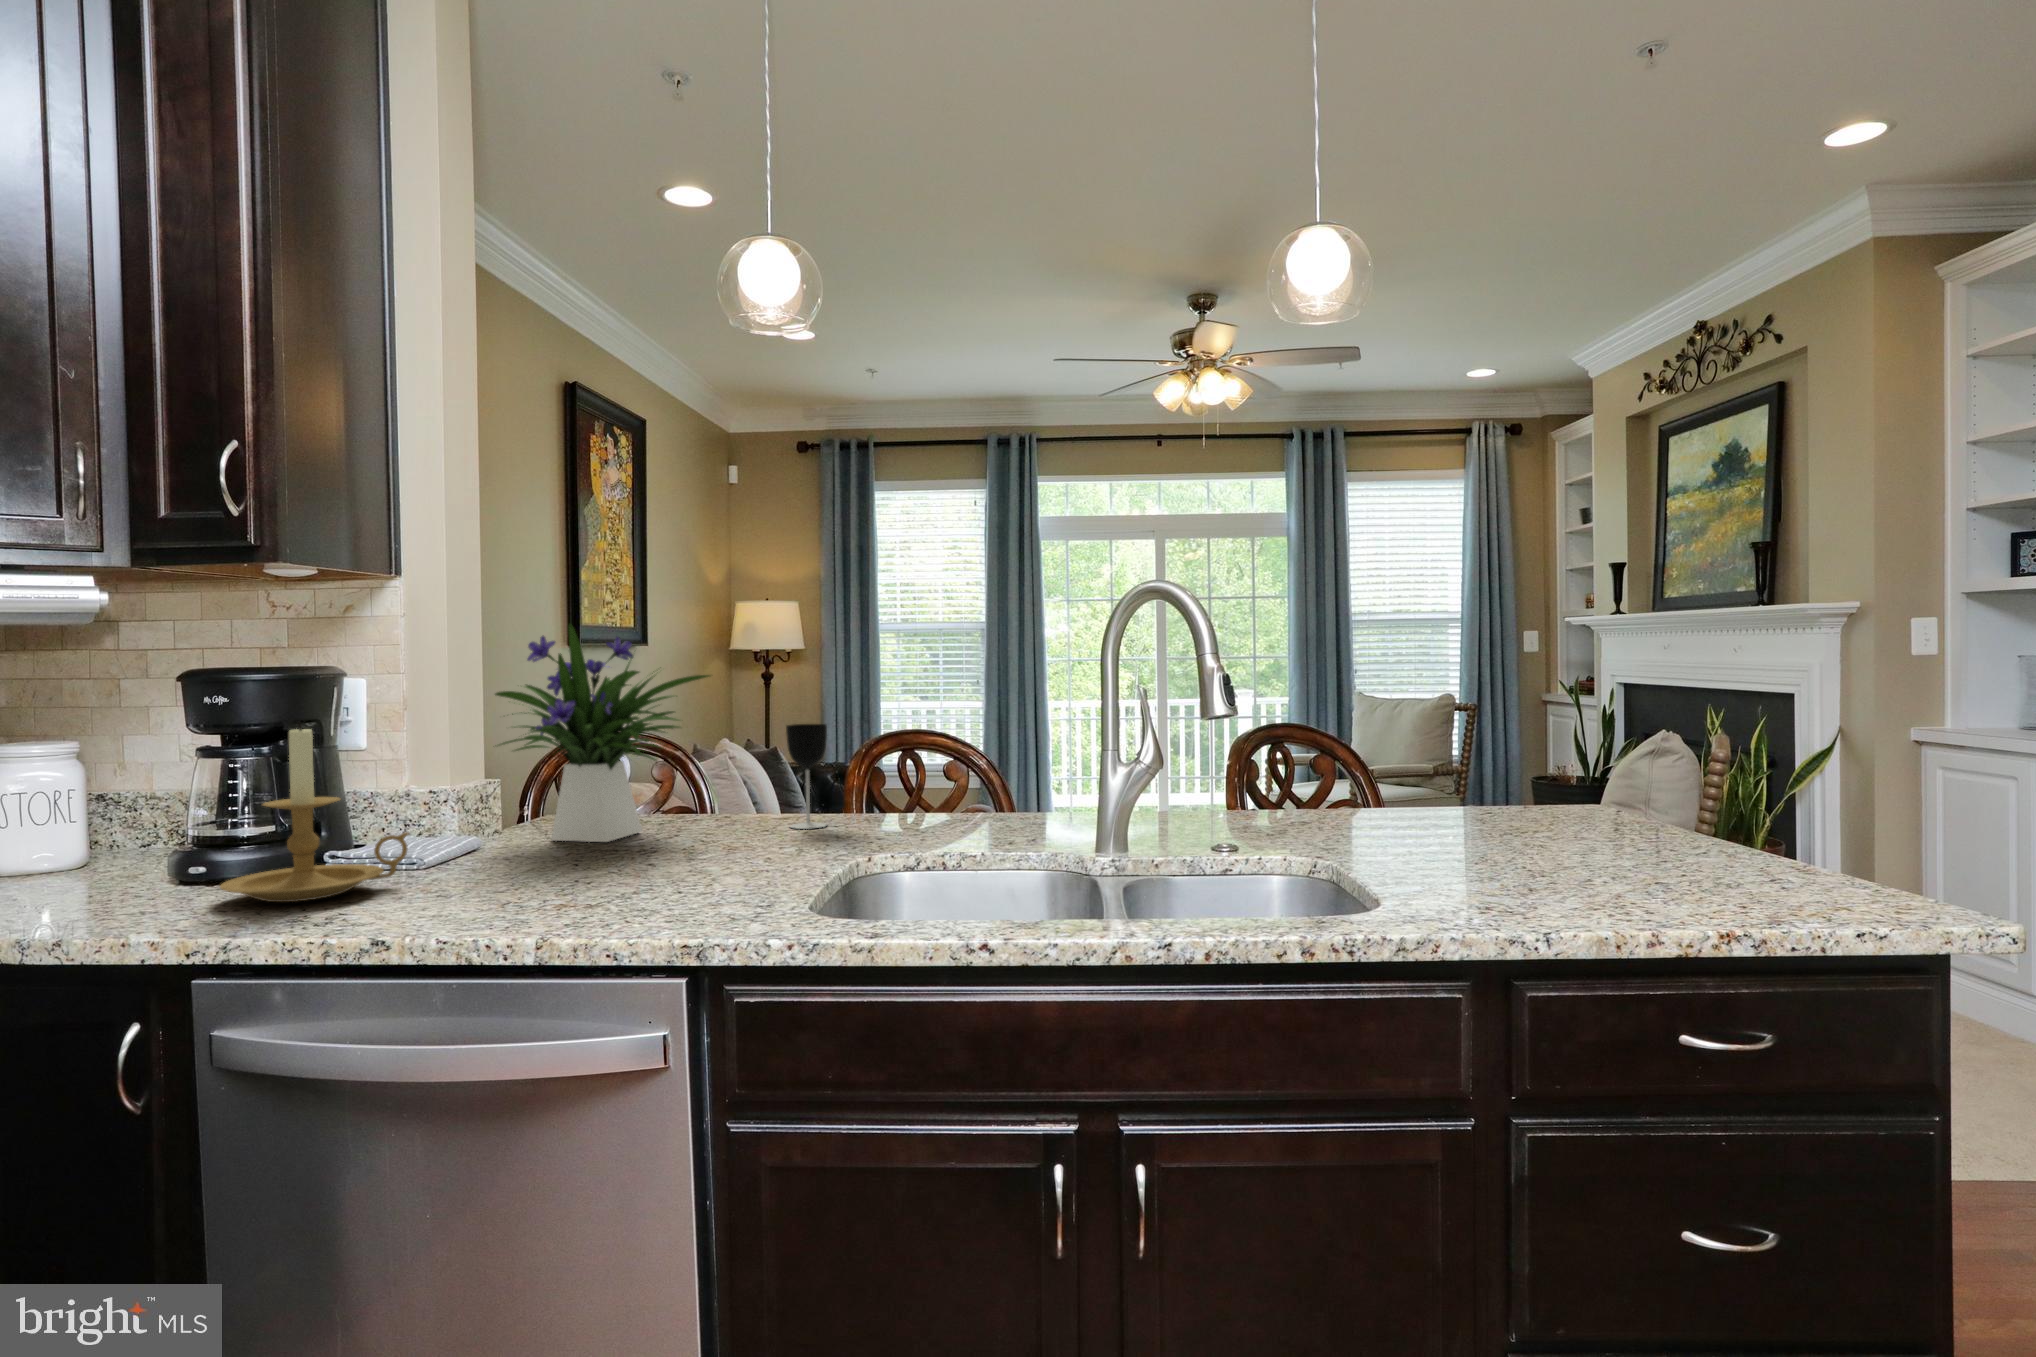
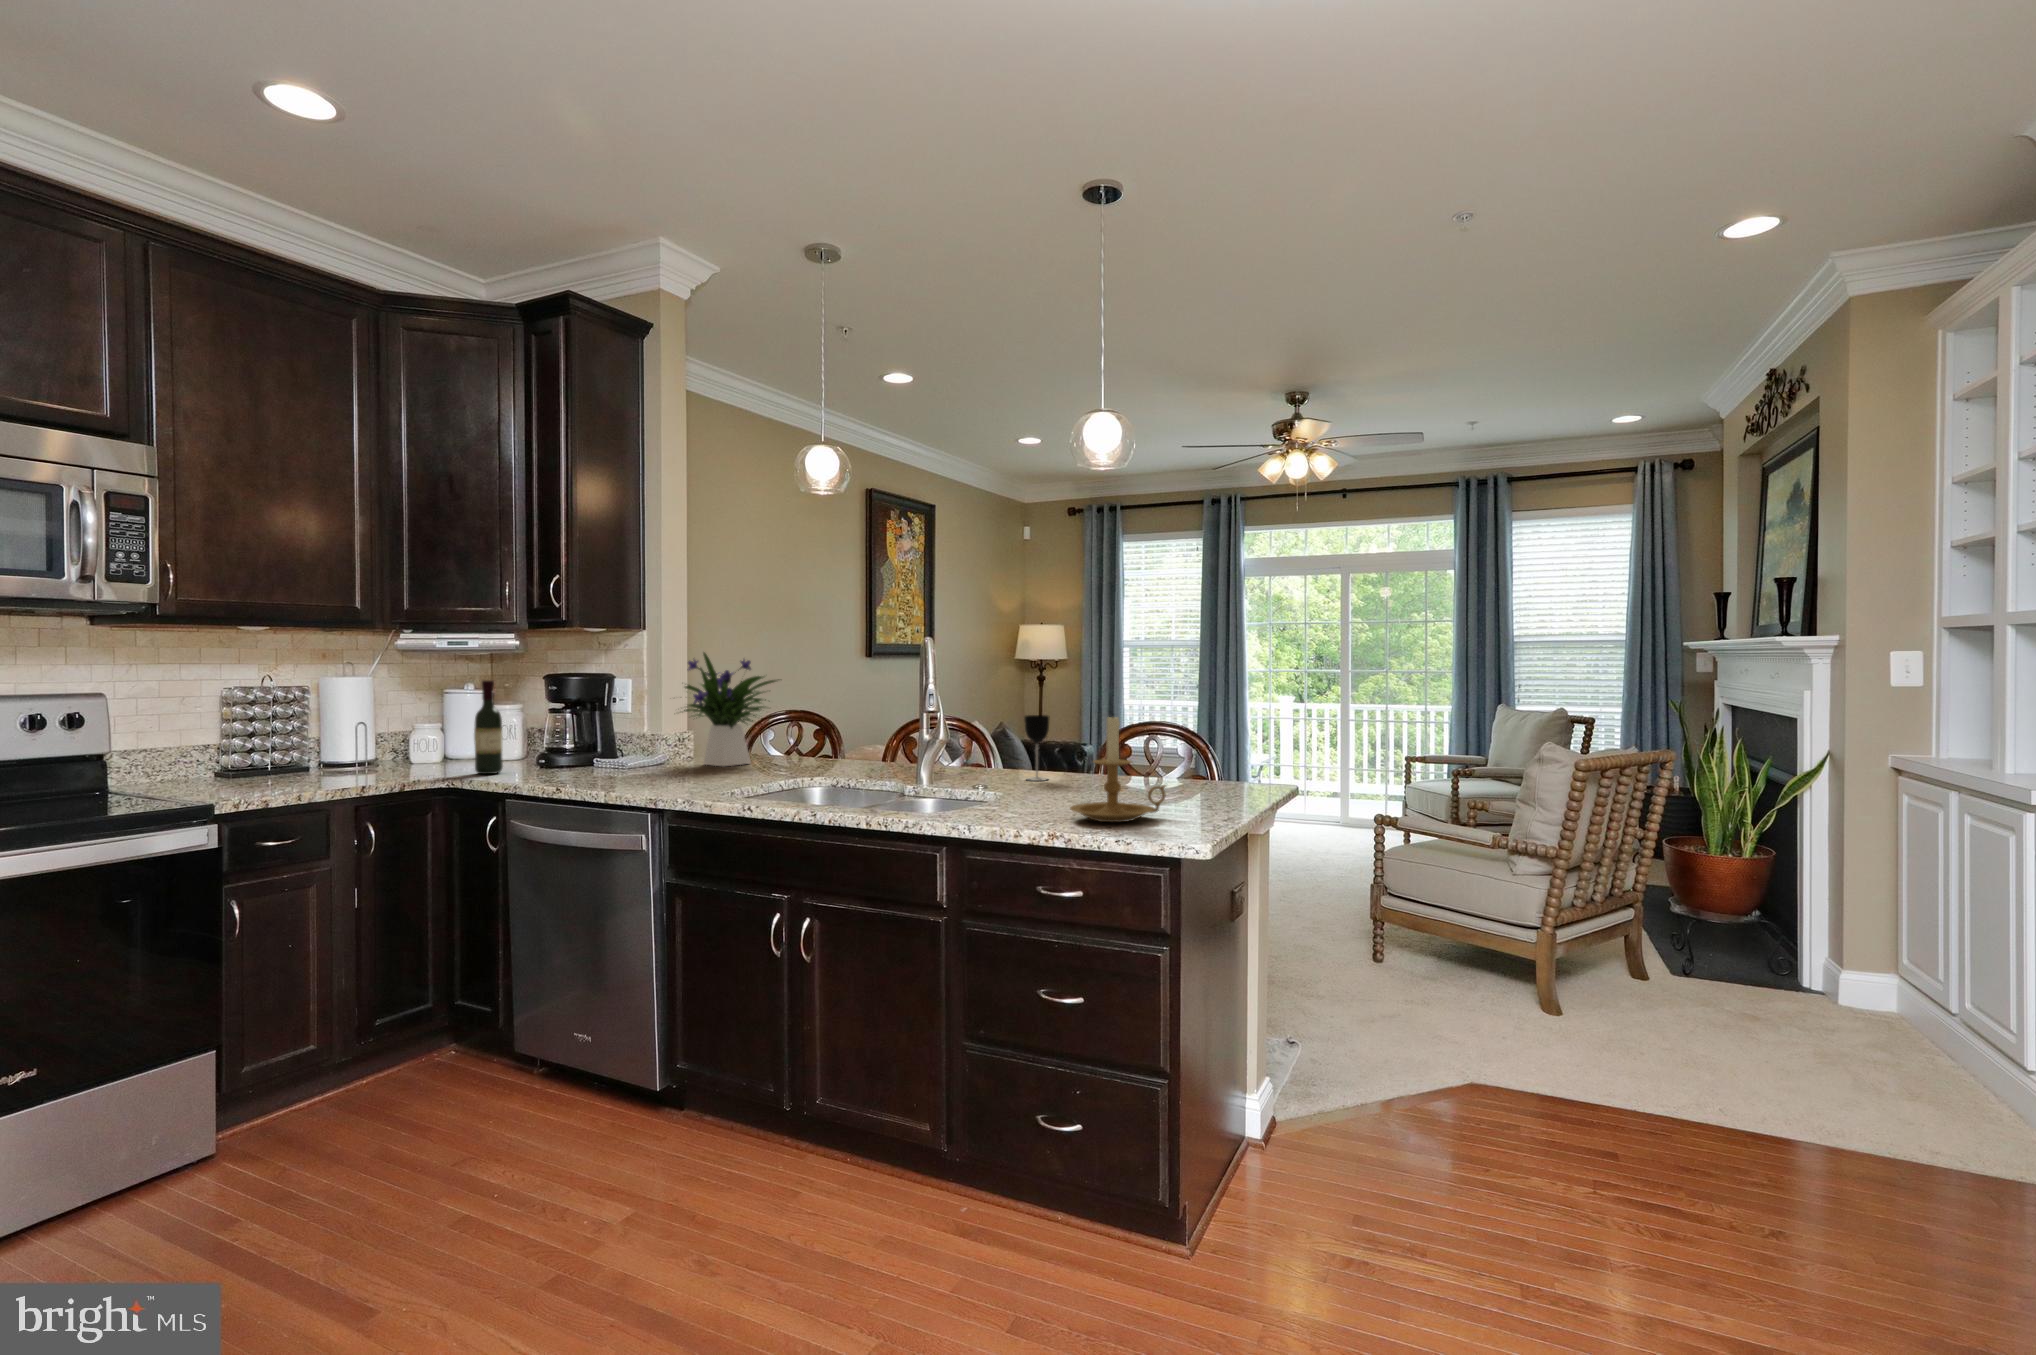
wine bottle: none [57,689,131,907] -> present [474,680,503,774]
candle holder: present [220,722,409,902] -> present [1070,716,1166,822]
wine glass: present [786,724,827,829] -> present [1024,715,1050,781]

